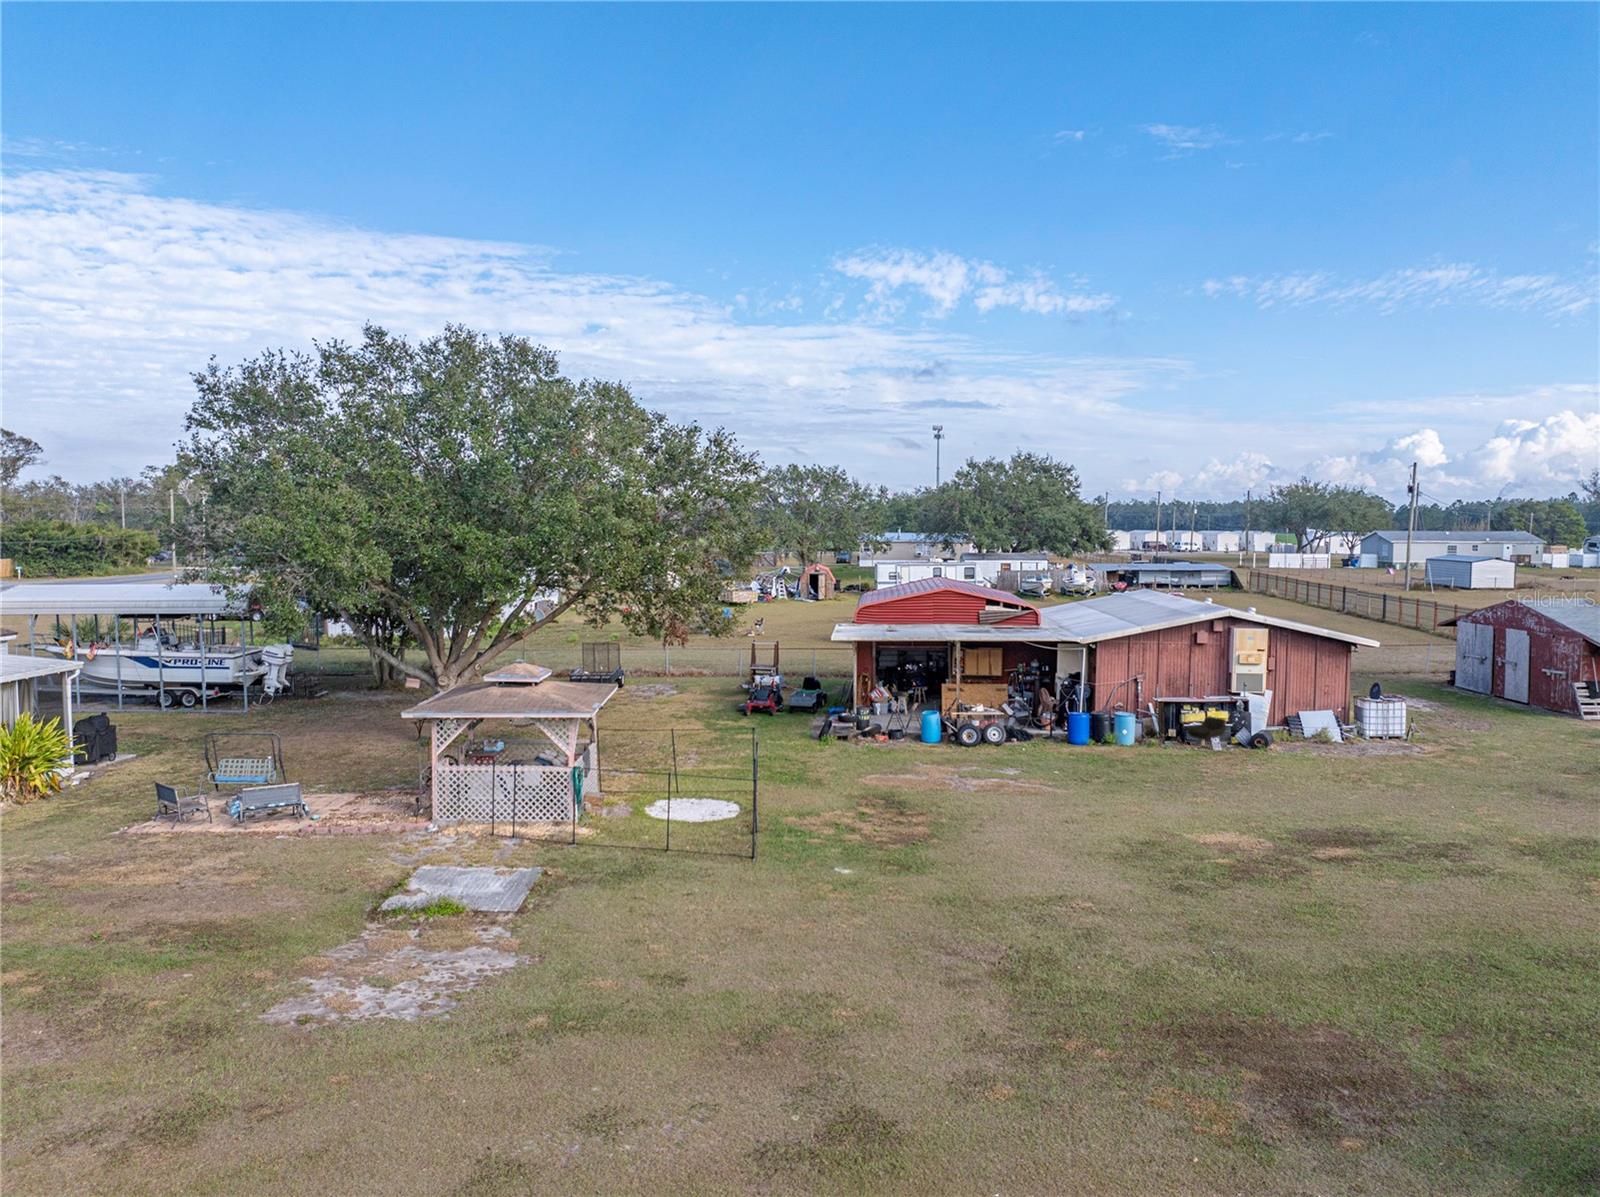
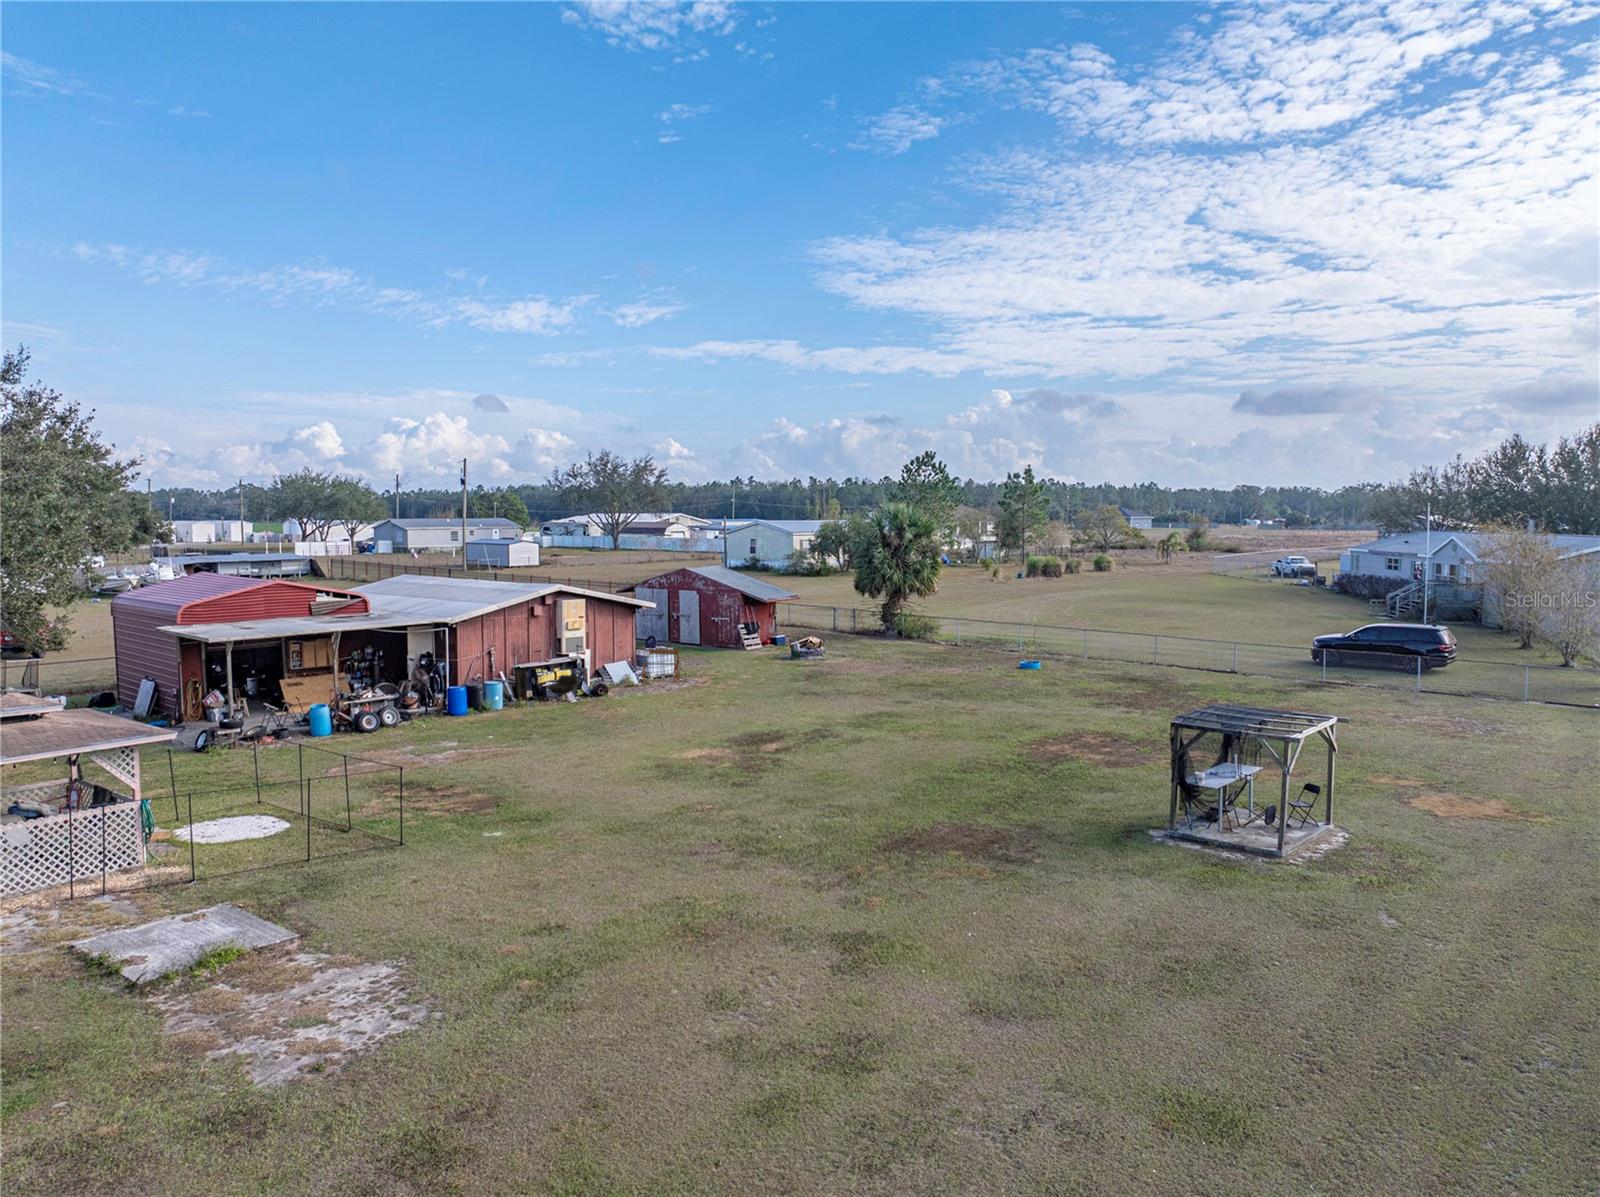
bench: none [1348,699,1406,748] -> present [643,649,680,682]

